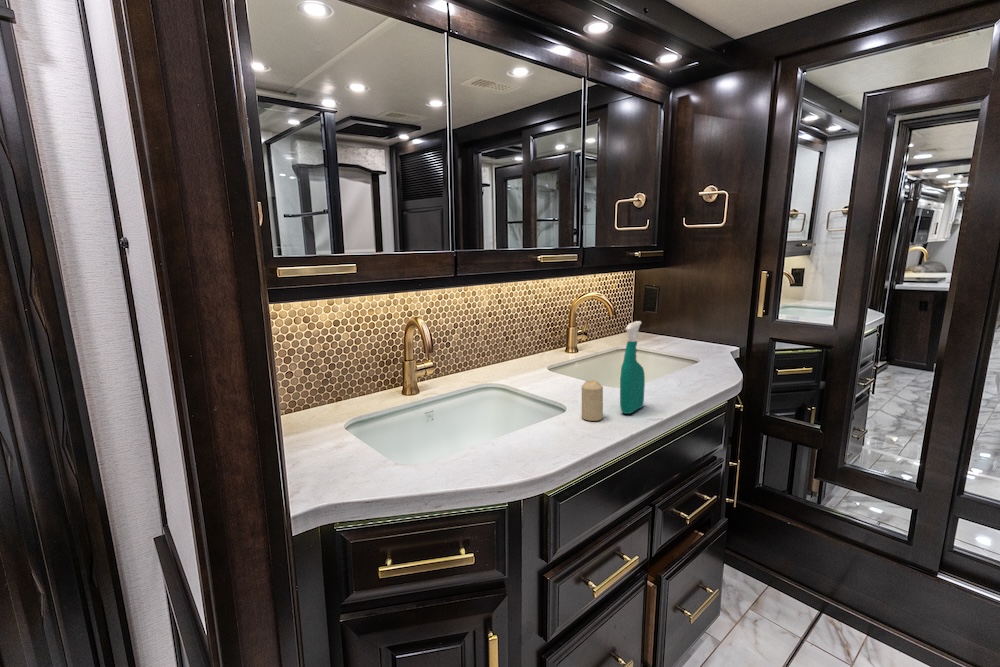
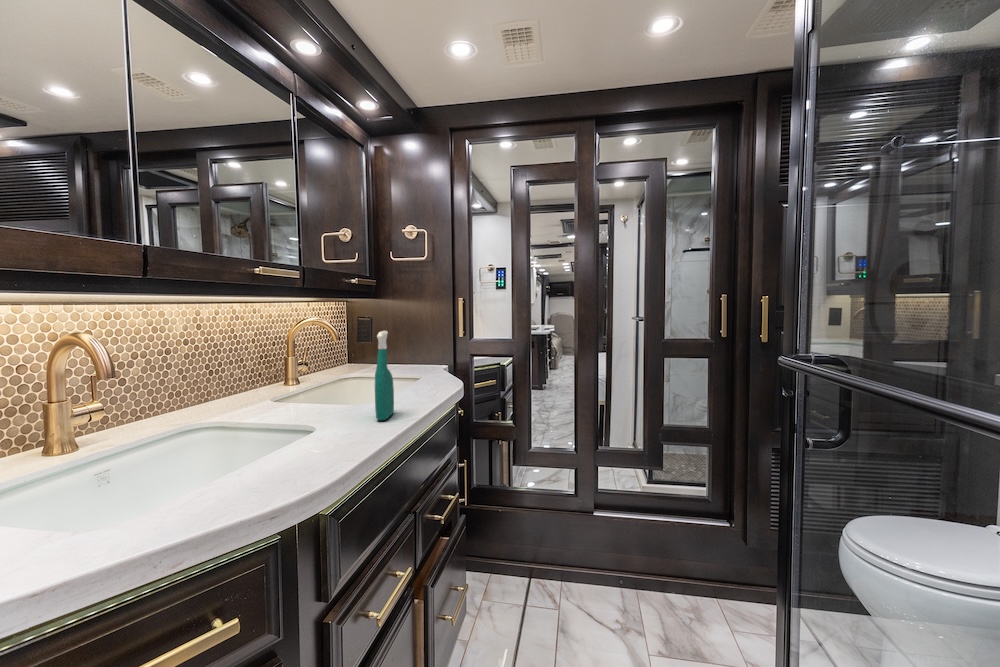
candle: present [582,380,603,421] -> none [337,390,362,432]

